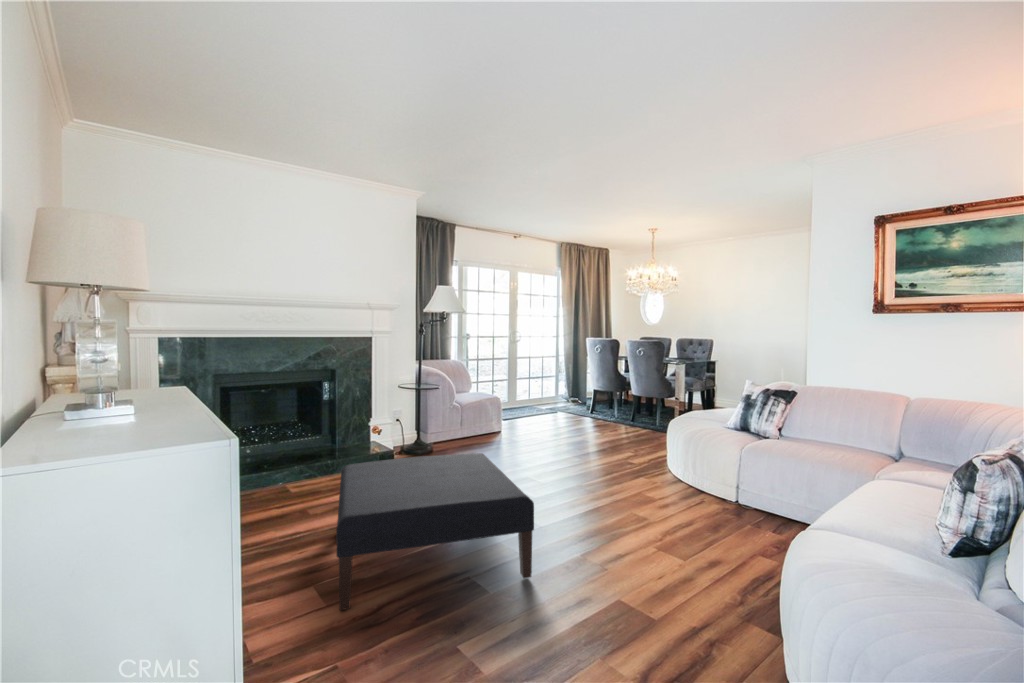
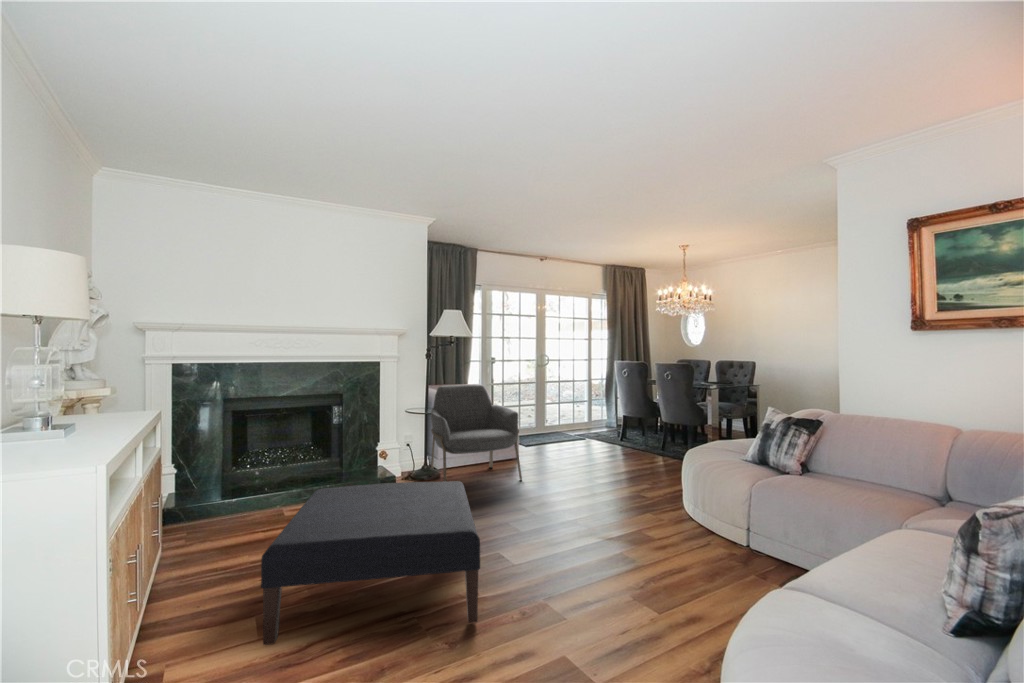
armchair: none [421,360,513,464] -> present [431,385,522,482]

